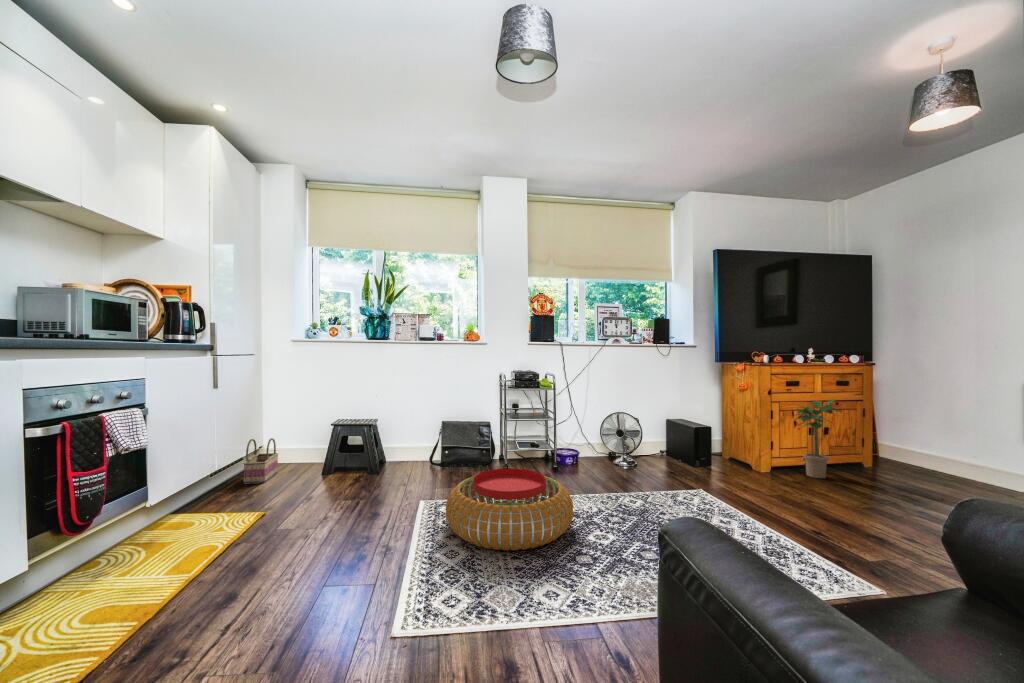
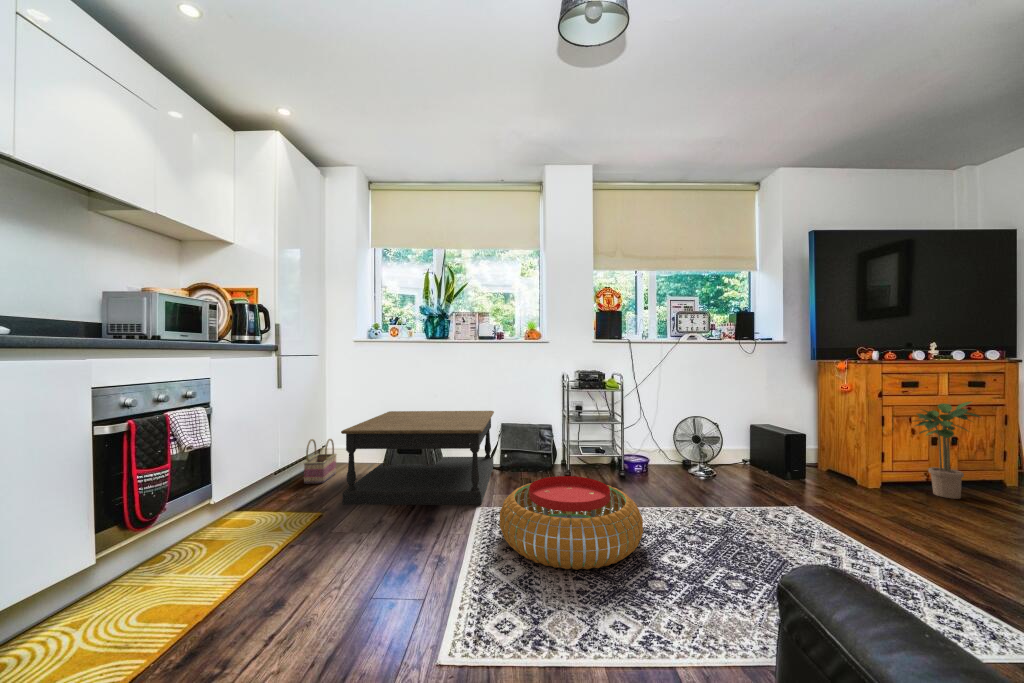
coffee table: none [287,409,440,503] -> present [341,411,494,505]

